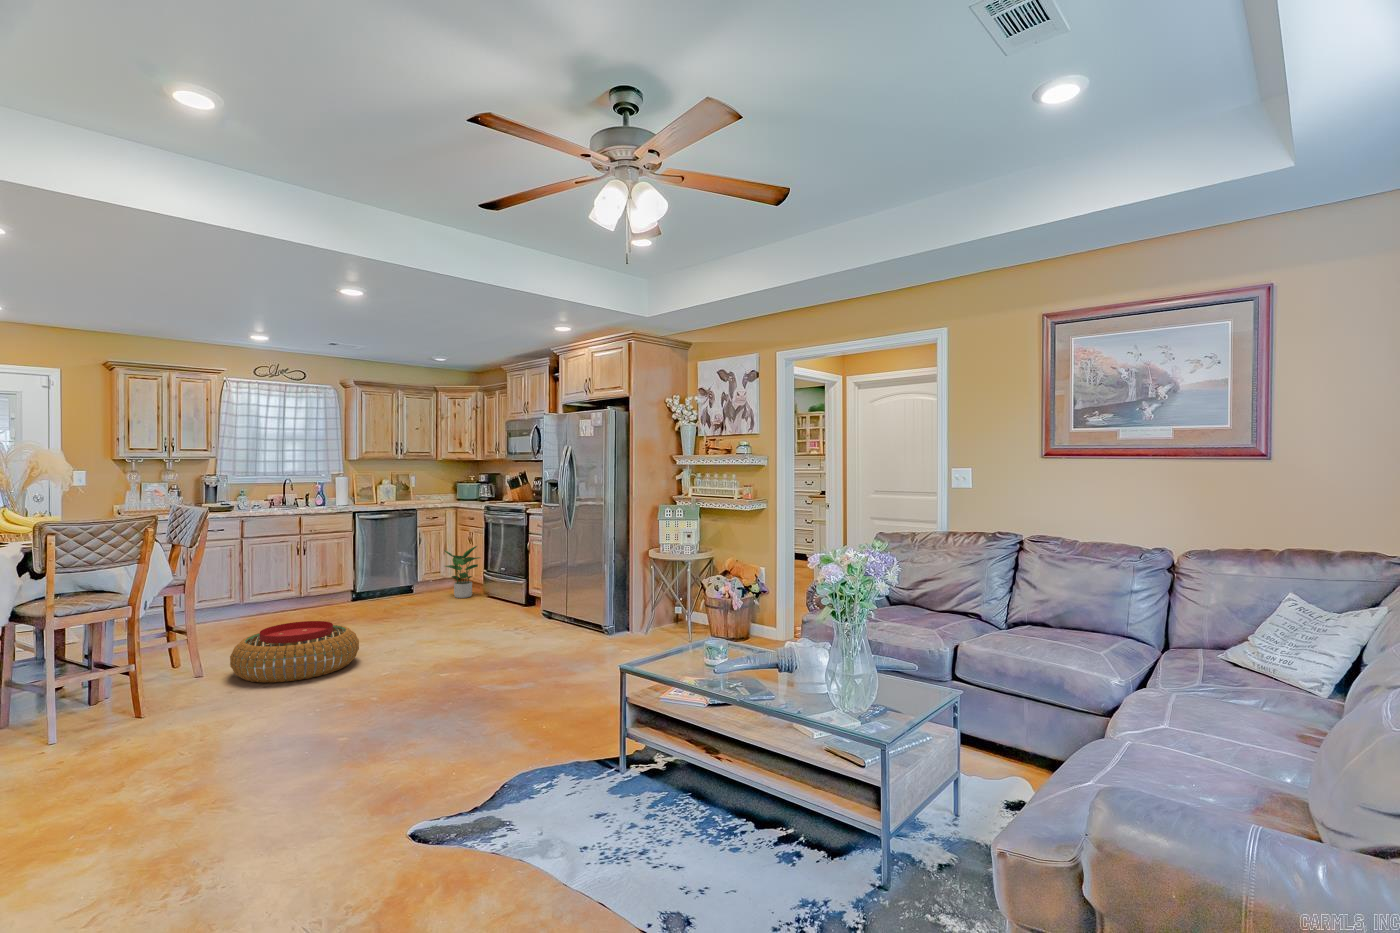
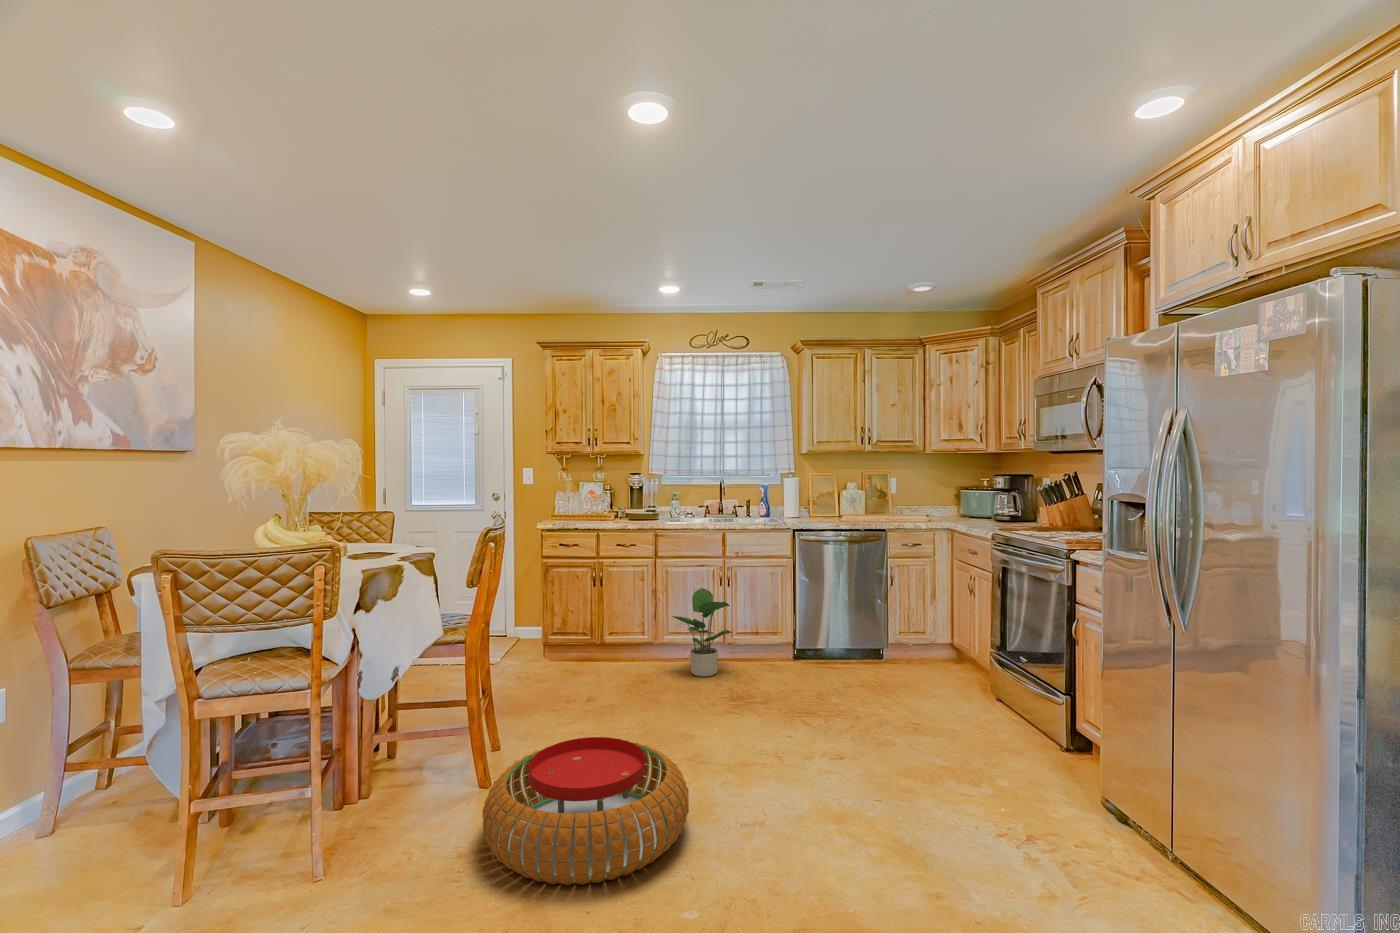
potted plant: present [444,546,480,598] -> present [672,588,732,677]

